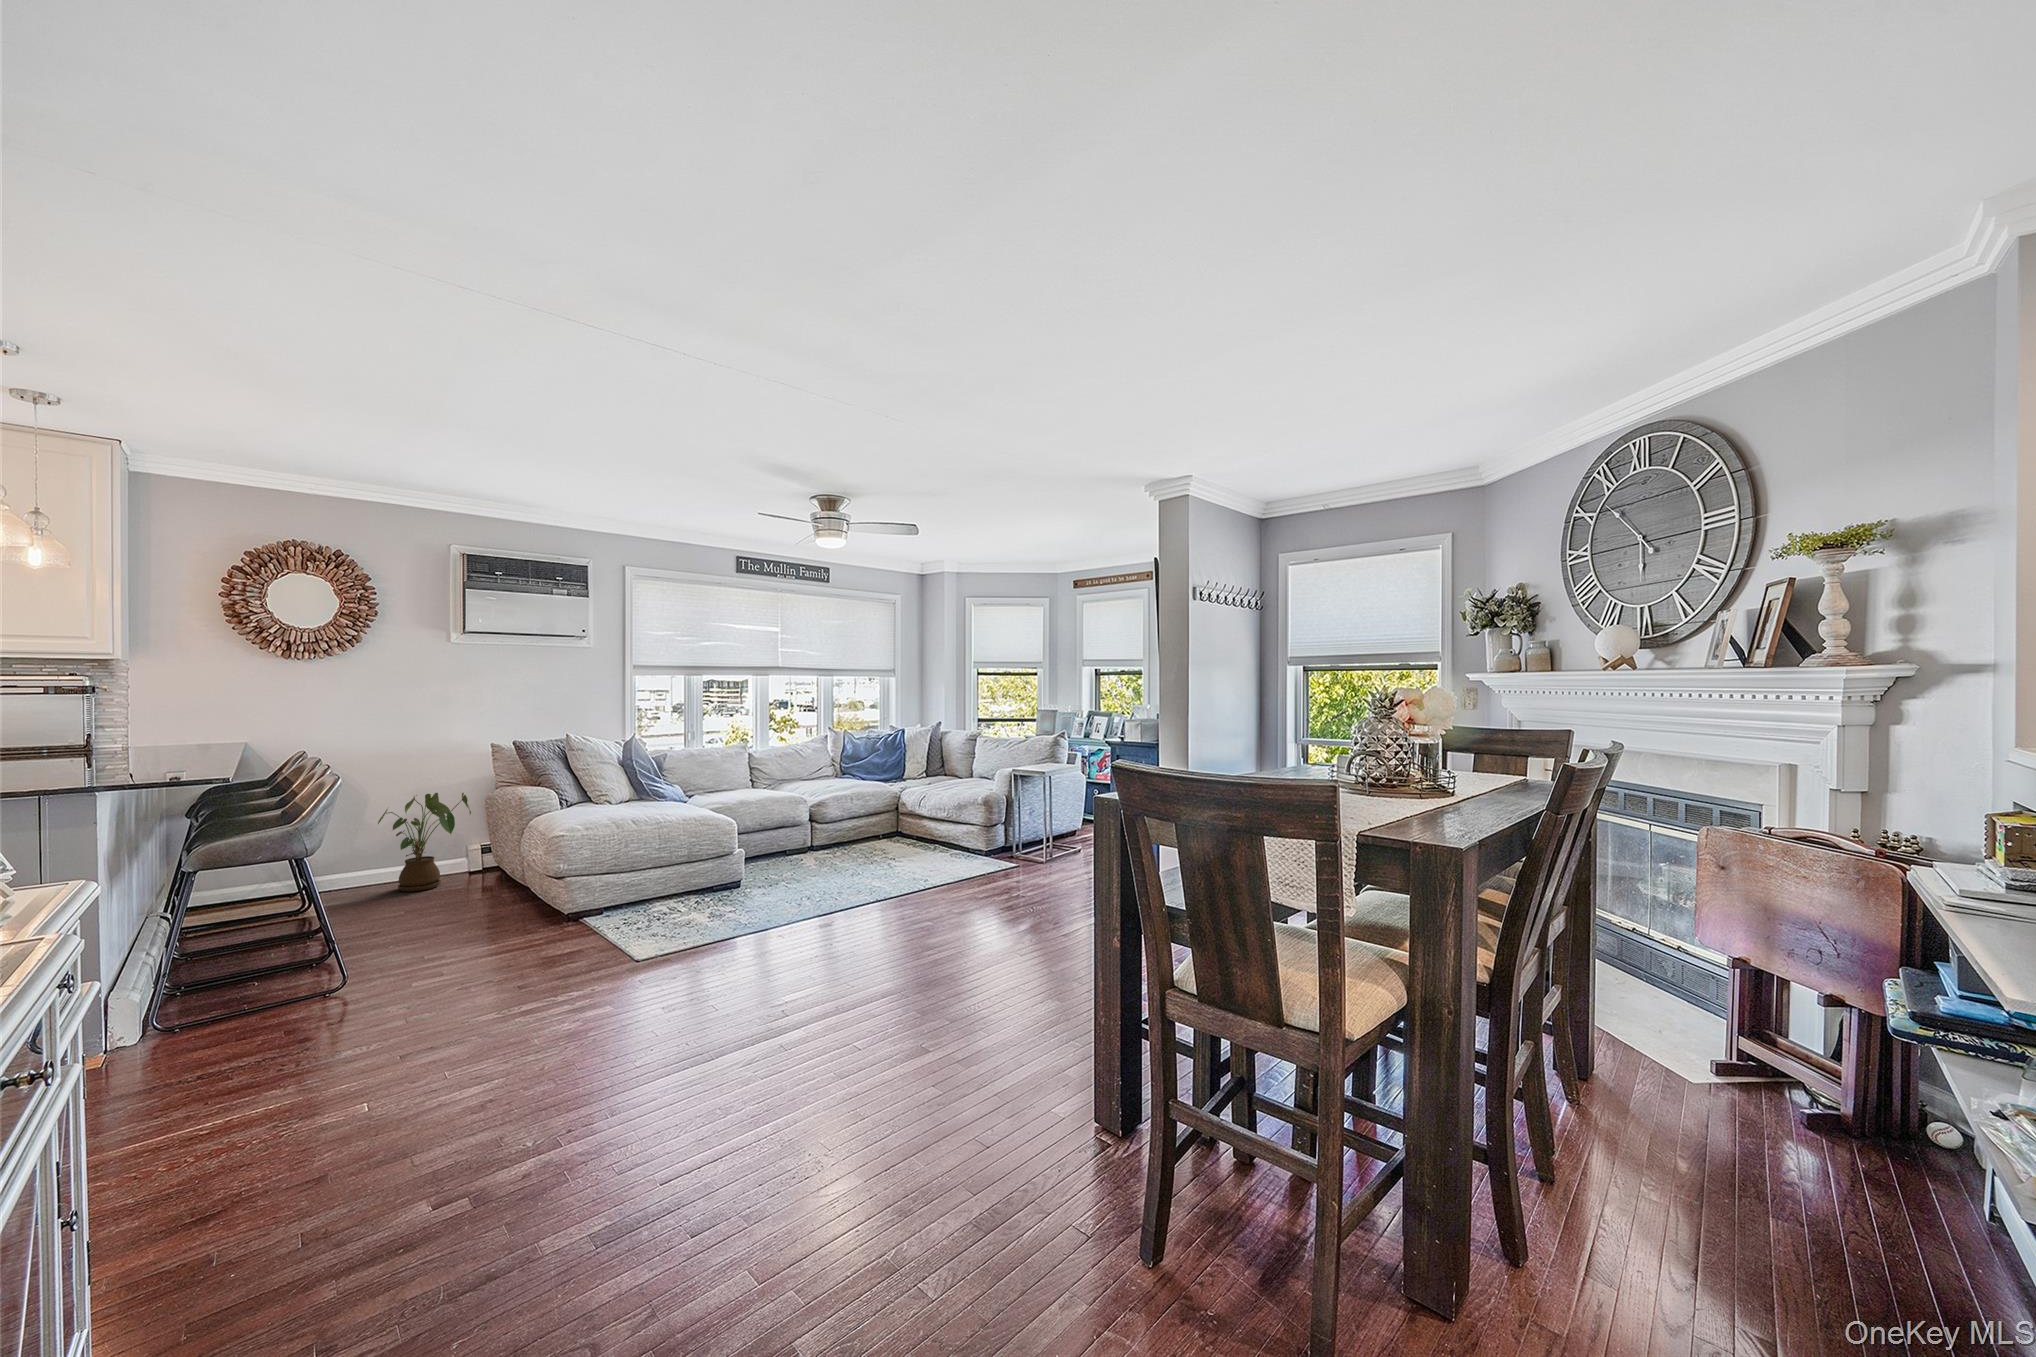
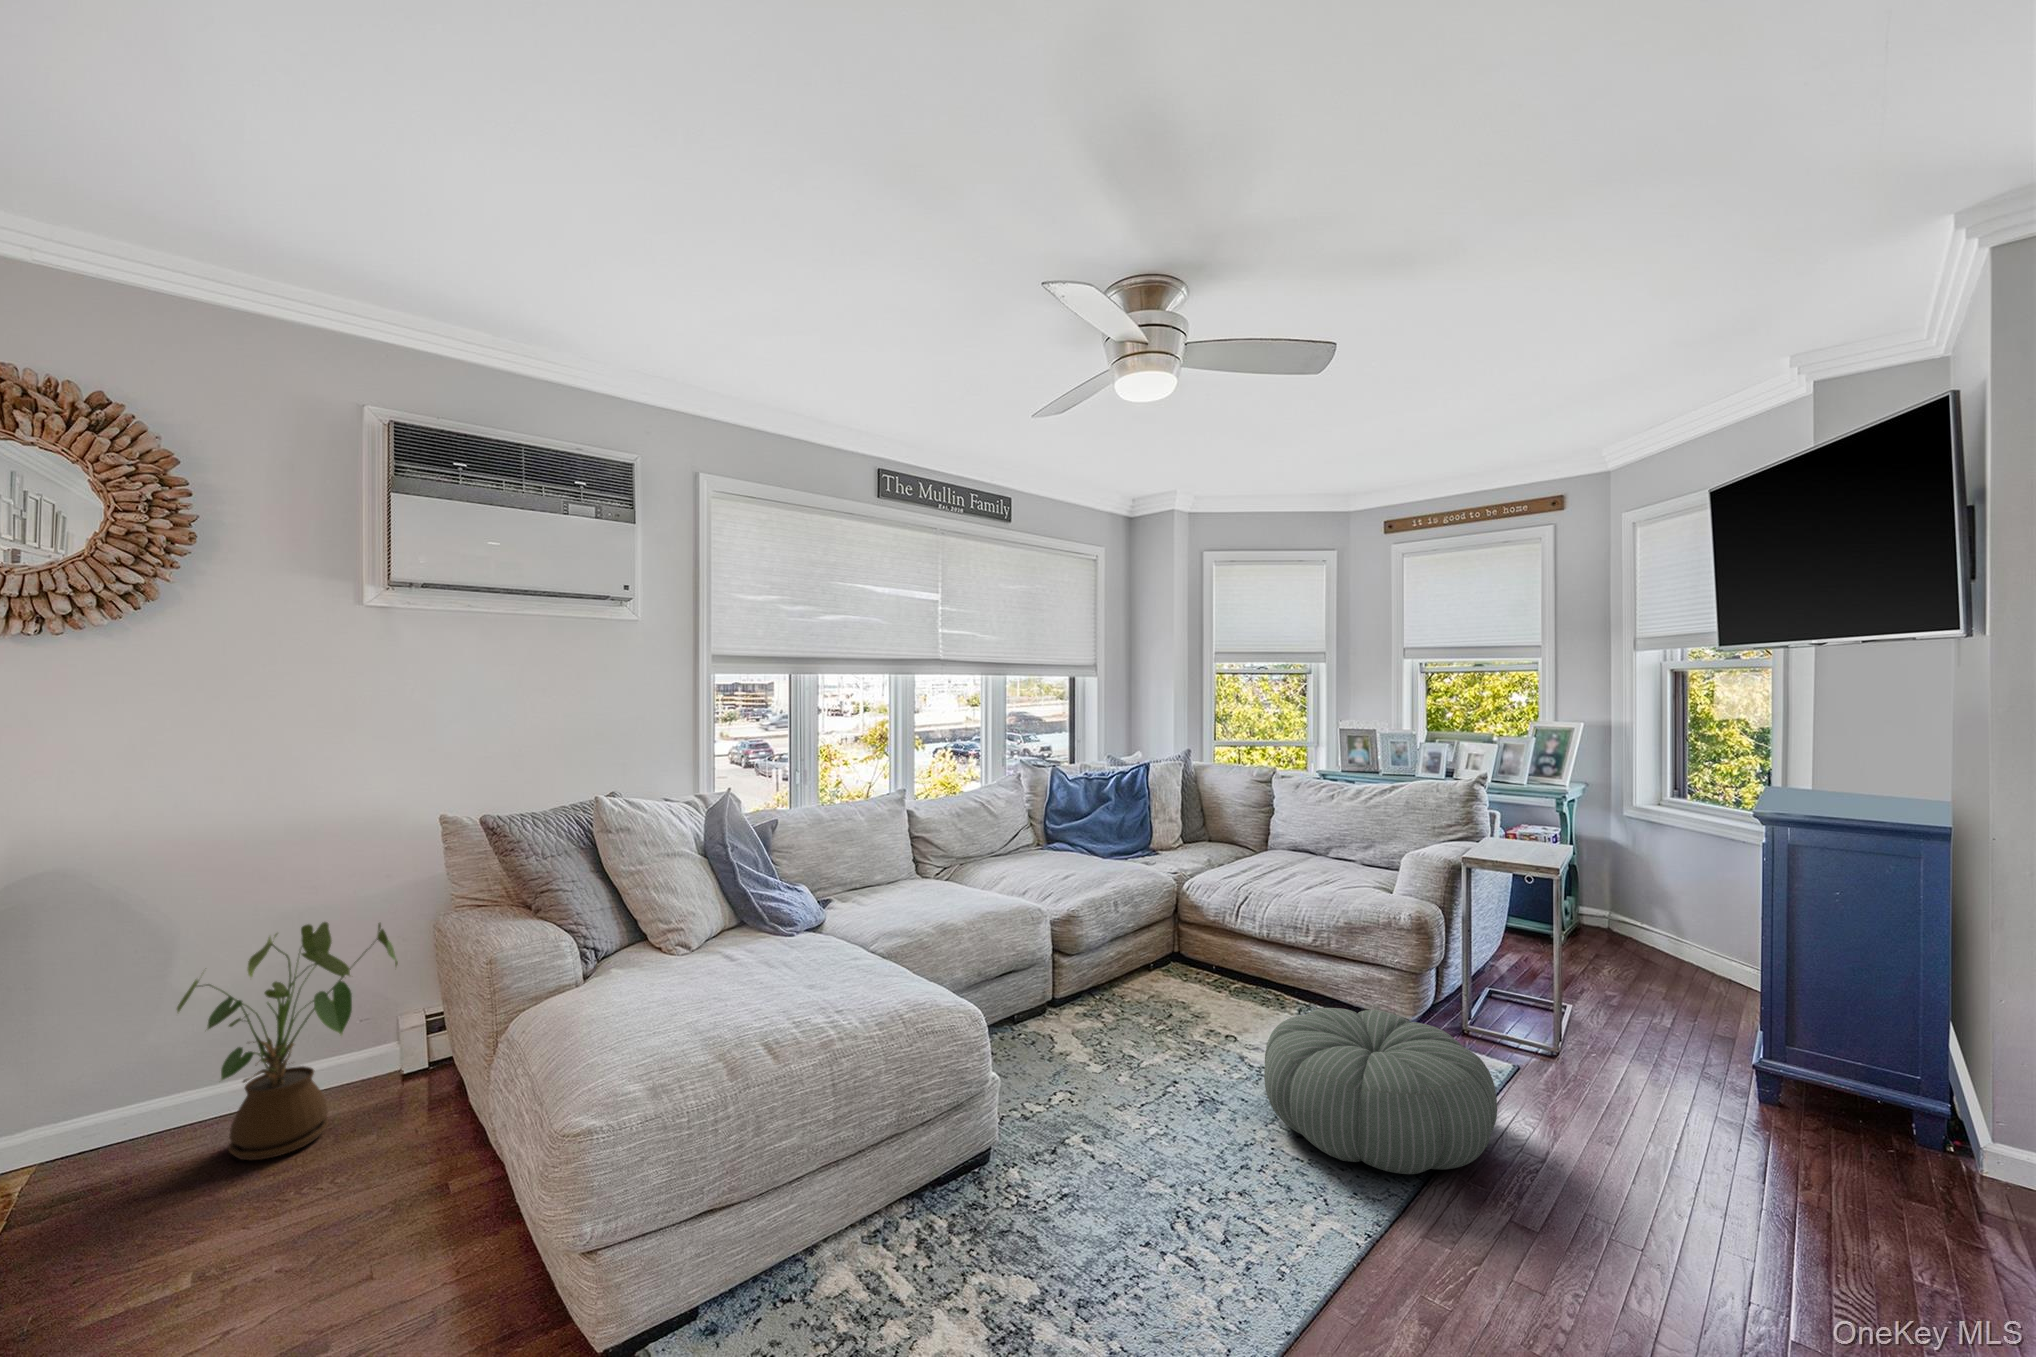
pouf: none [873,832,970,888] -> present [1264,1008,1497,1174]

